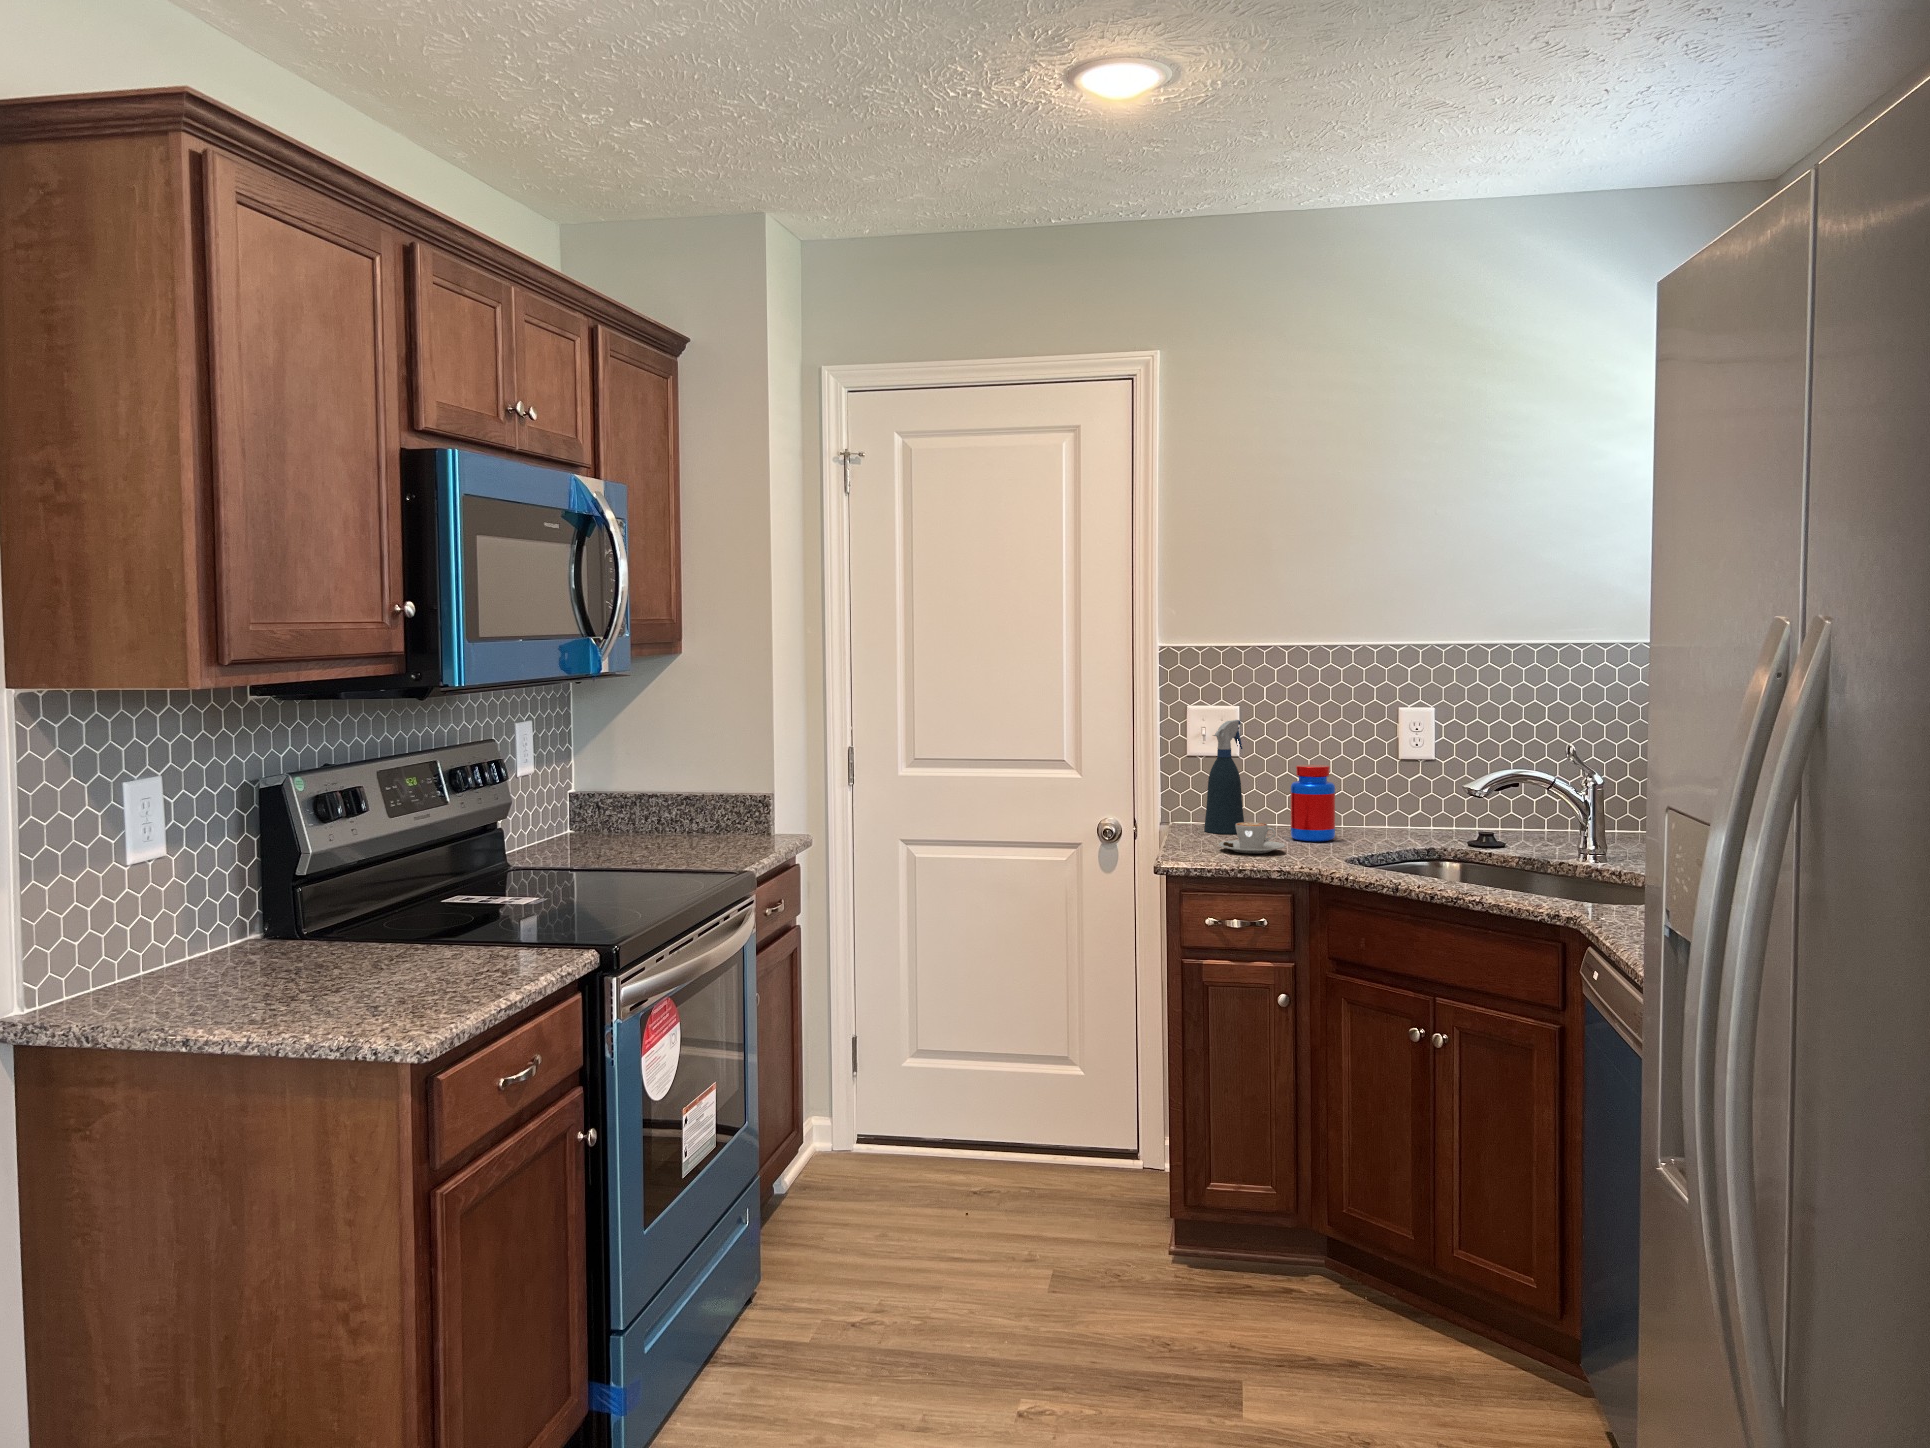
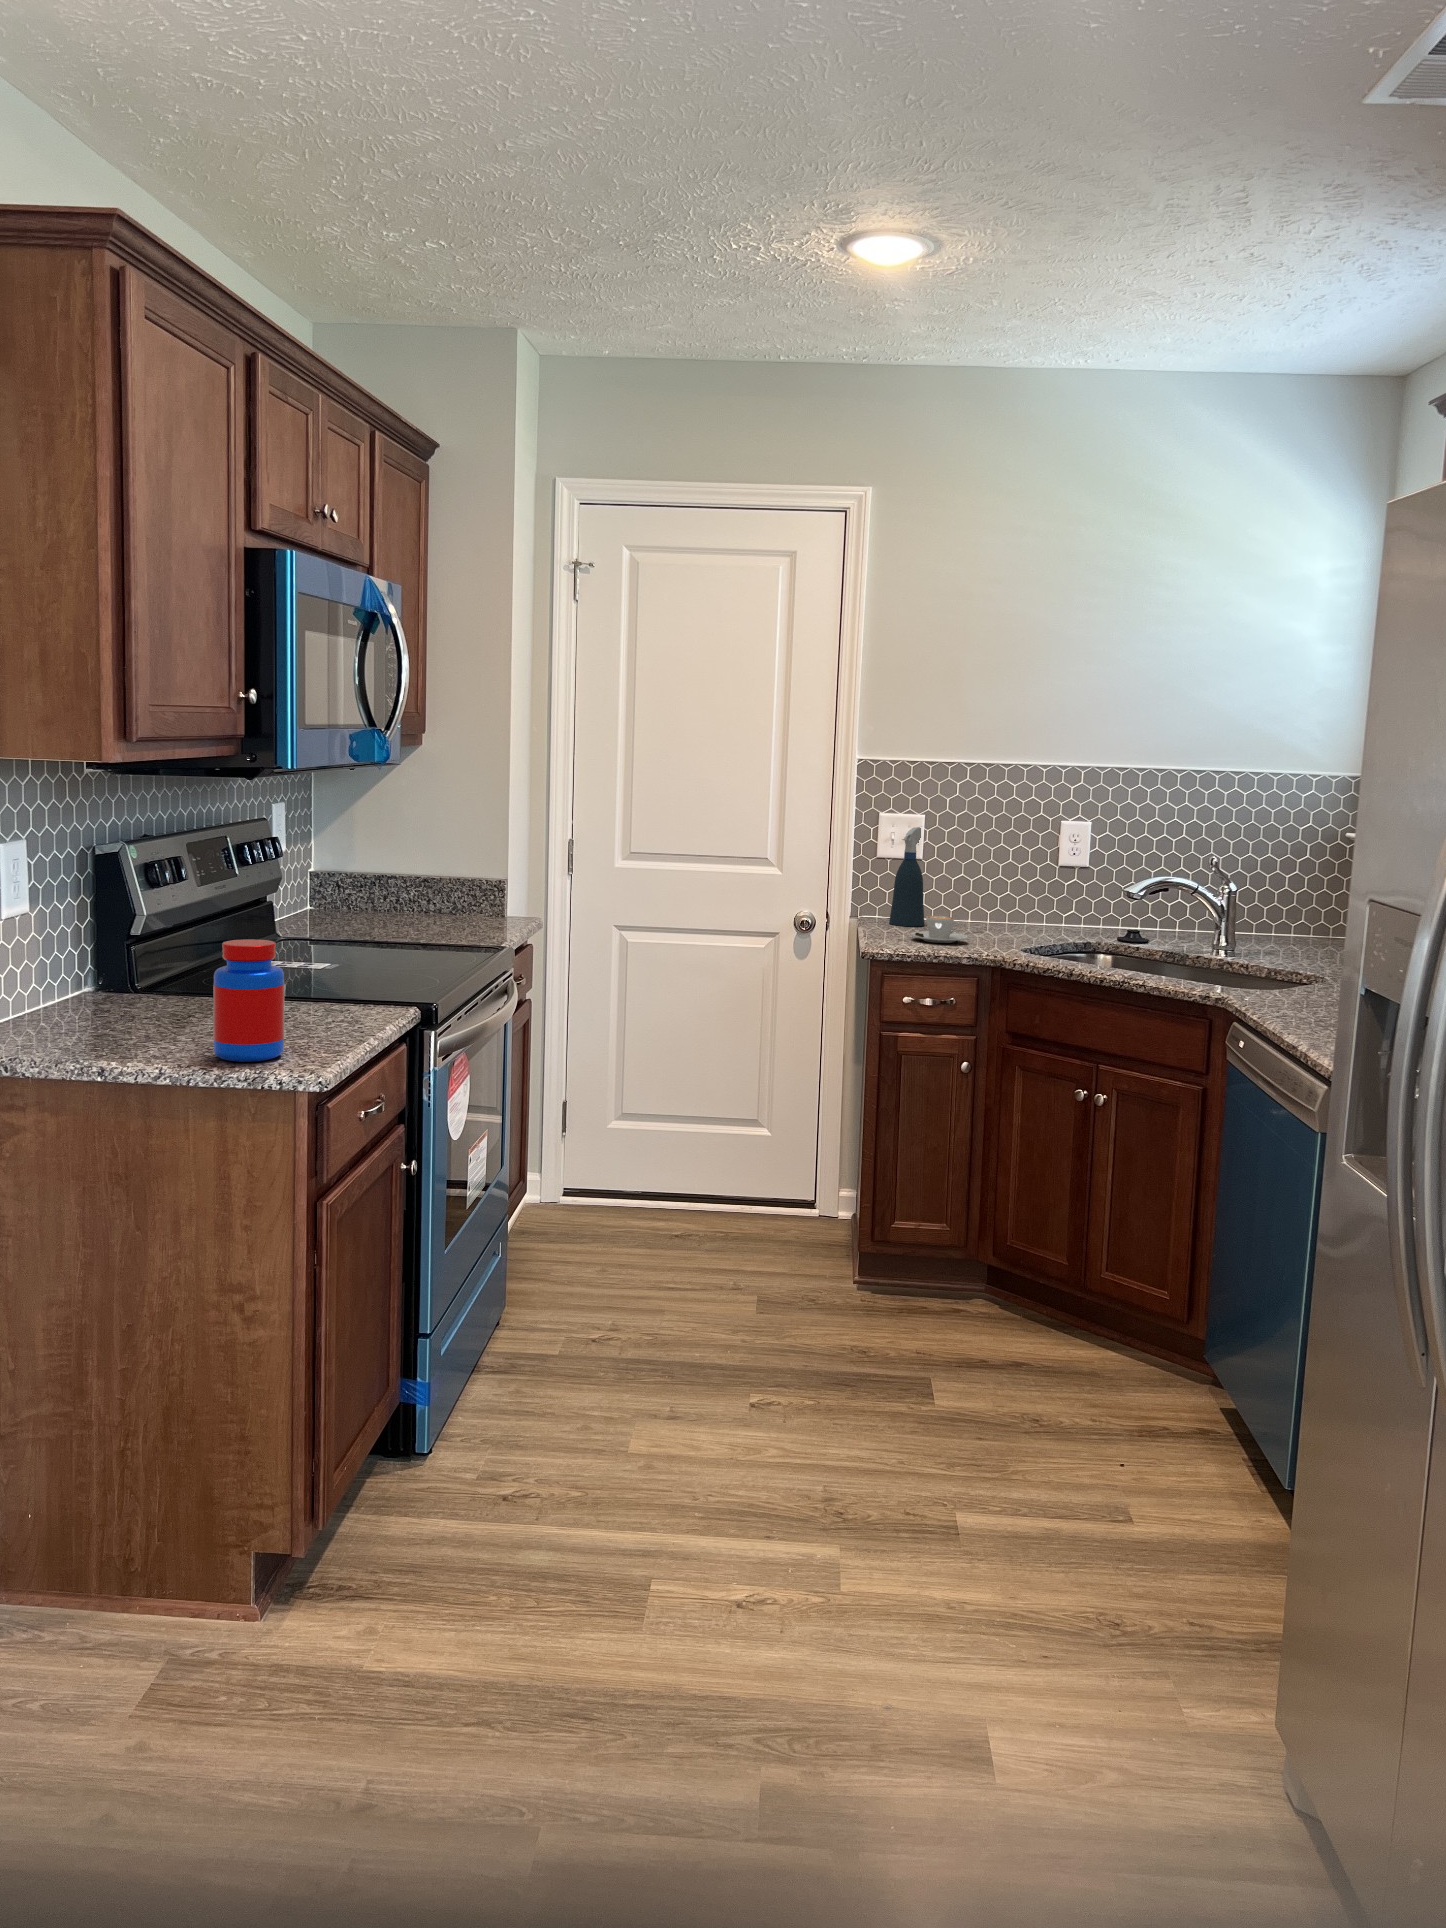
jar: present [1290,764,1335,842] -> present [213,939,284,1062]

